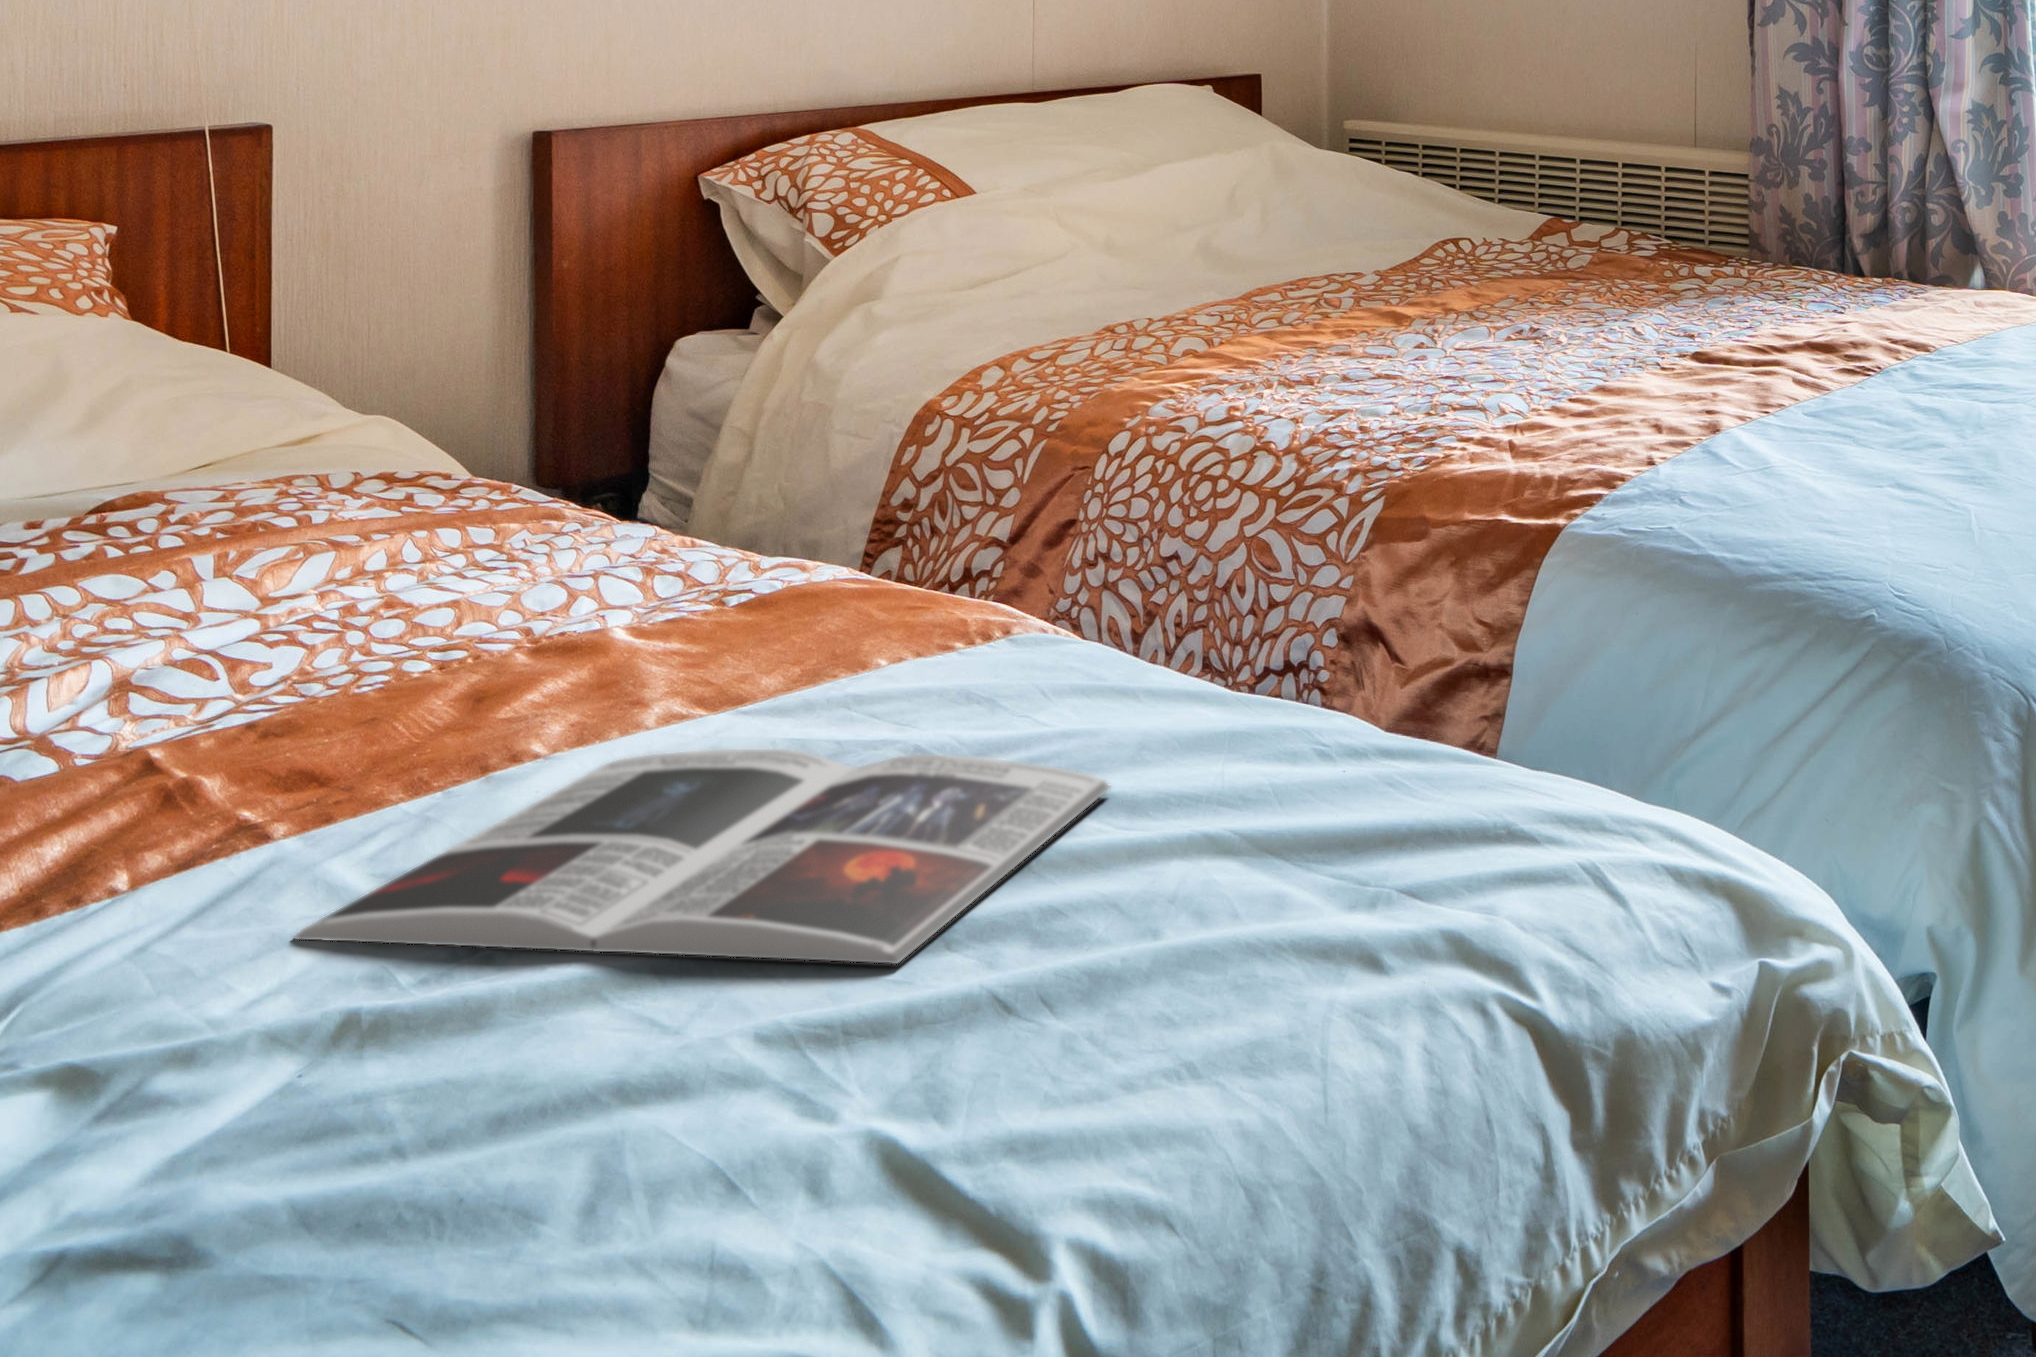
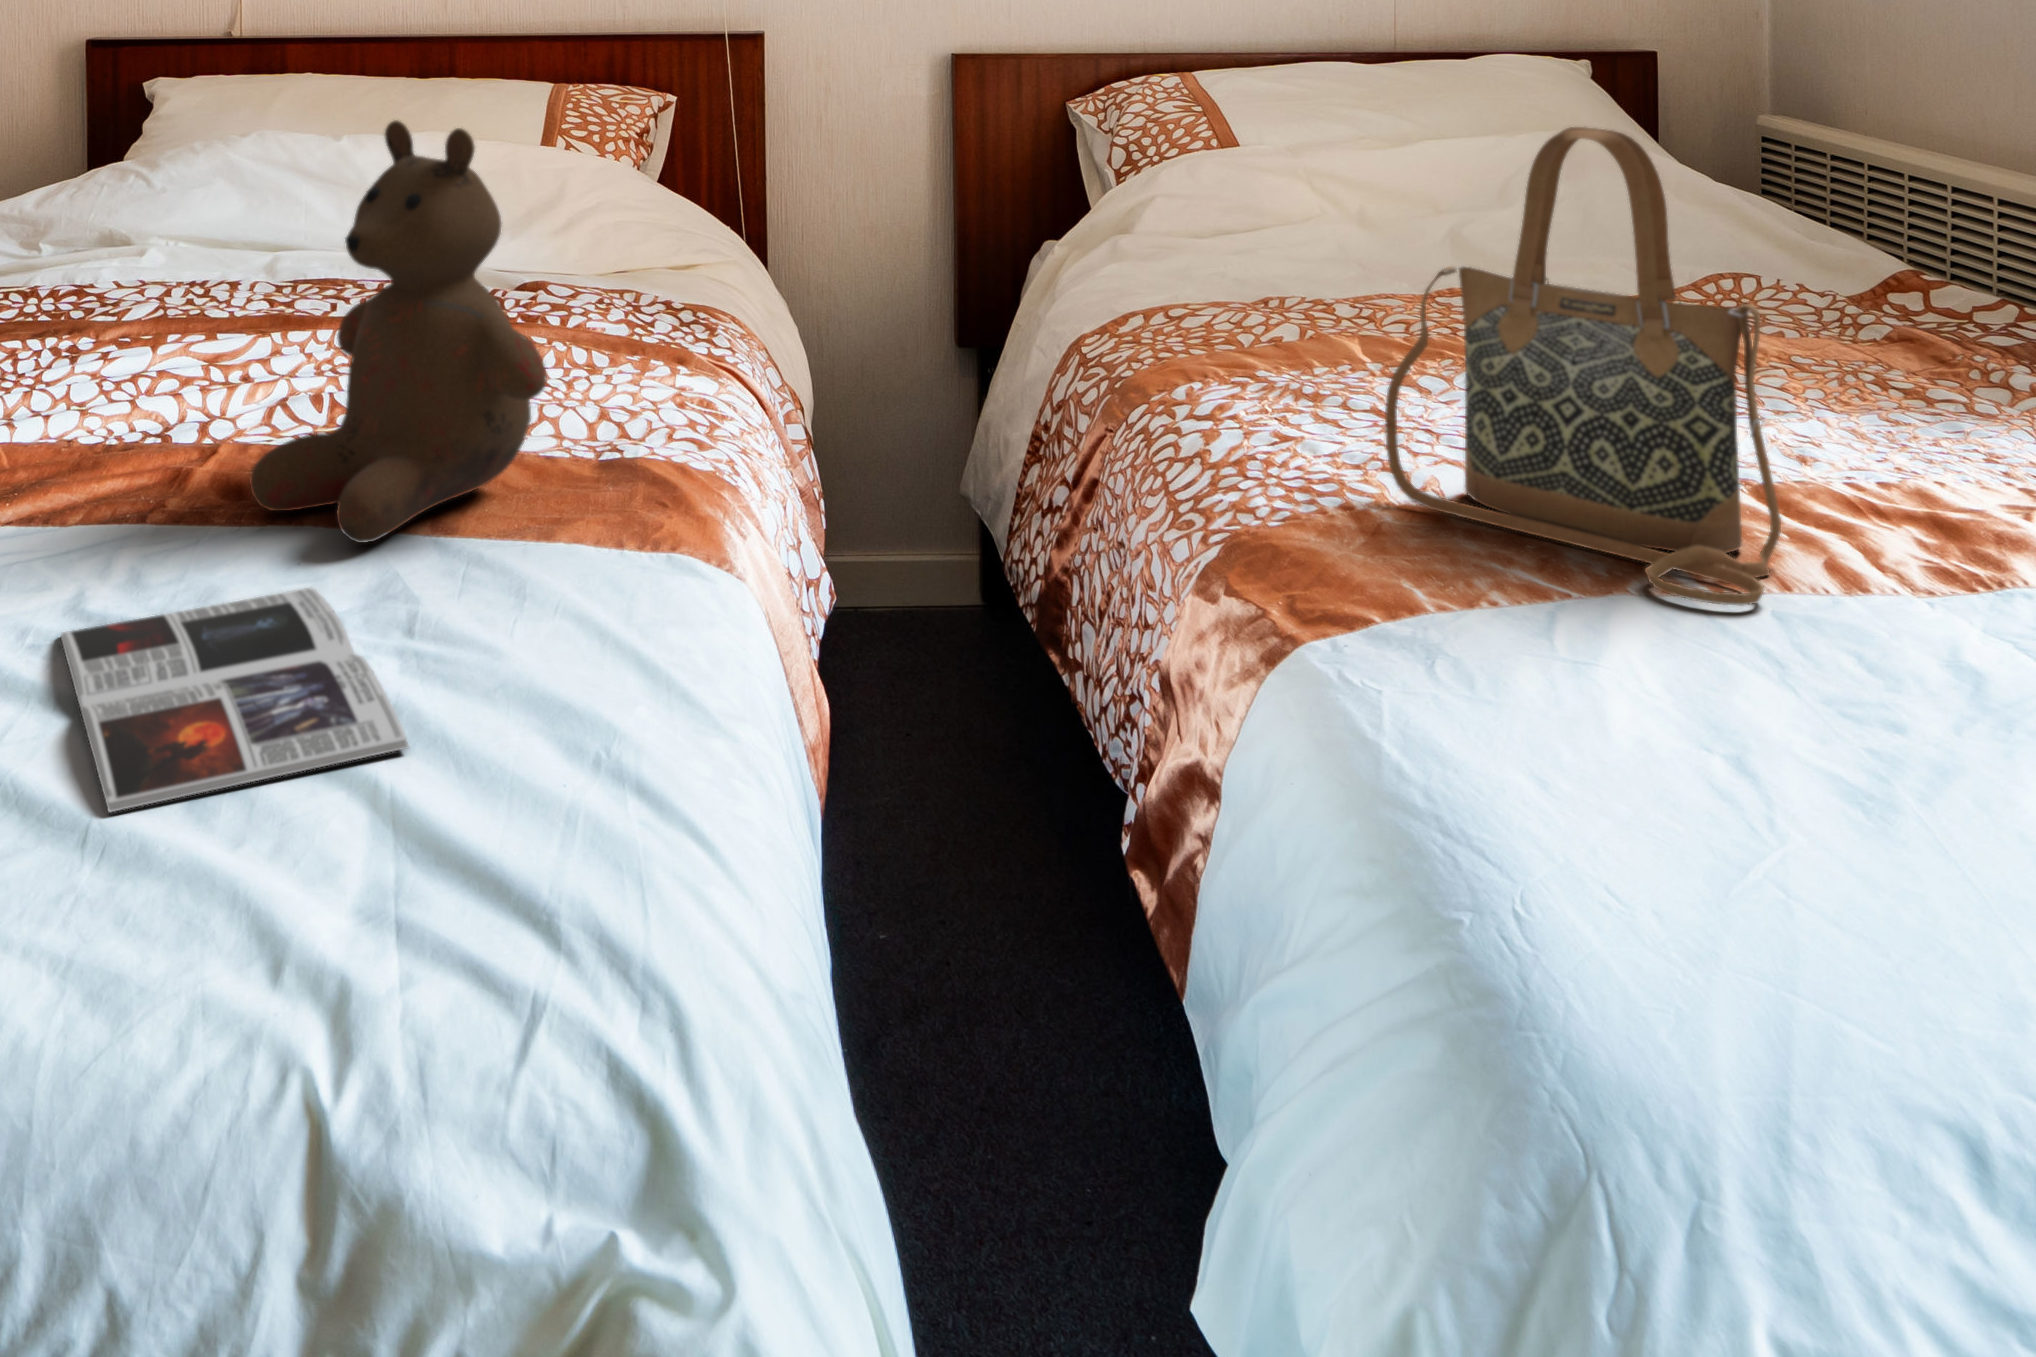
handbag: none [1489,79,1824,402] -> present [1385,127,1781,605]
teddy bear: none [251,152,765,746] -> present [250,120,547,543]

